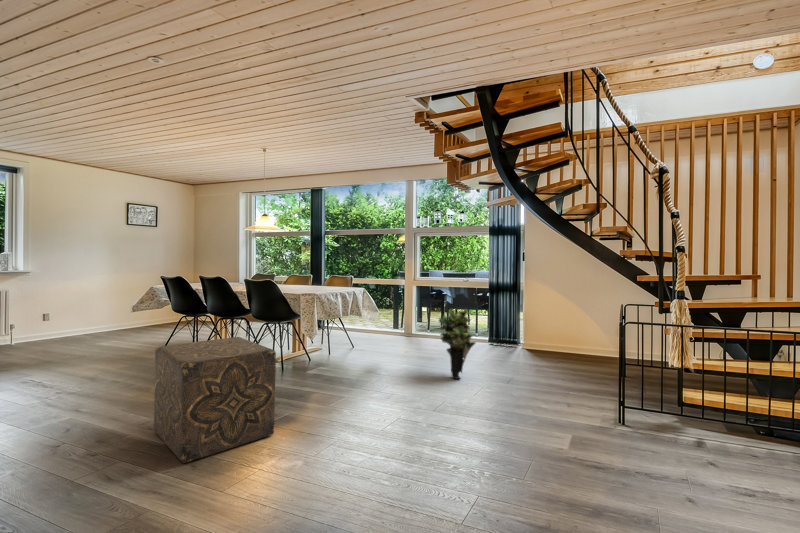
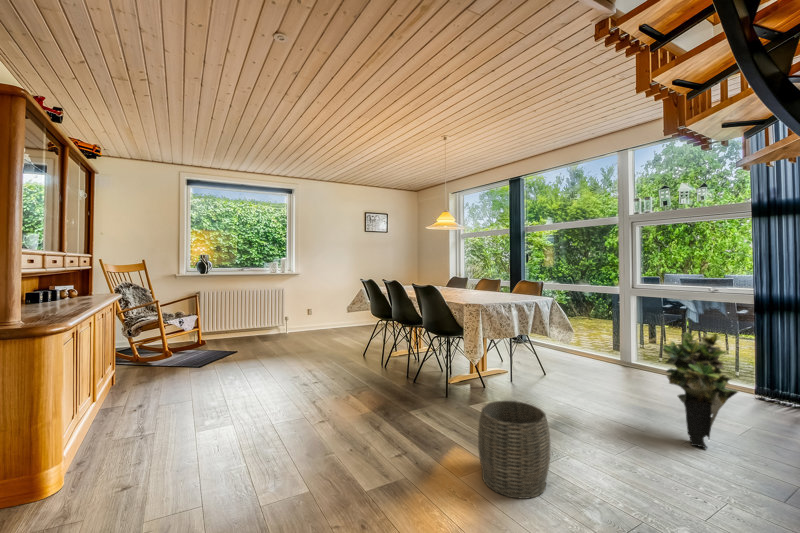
ottoman: present [154,337,276,463] -> none [276,352,390,497]
woven basket: none [337,362,385,424] -> present [478,401,550,499]

